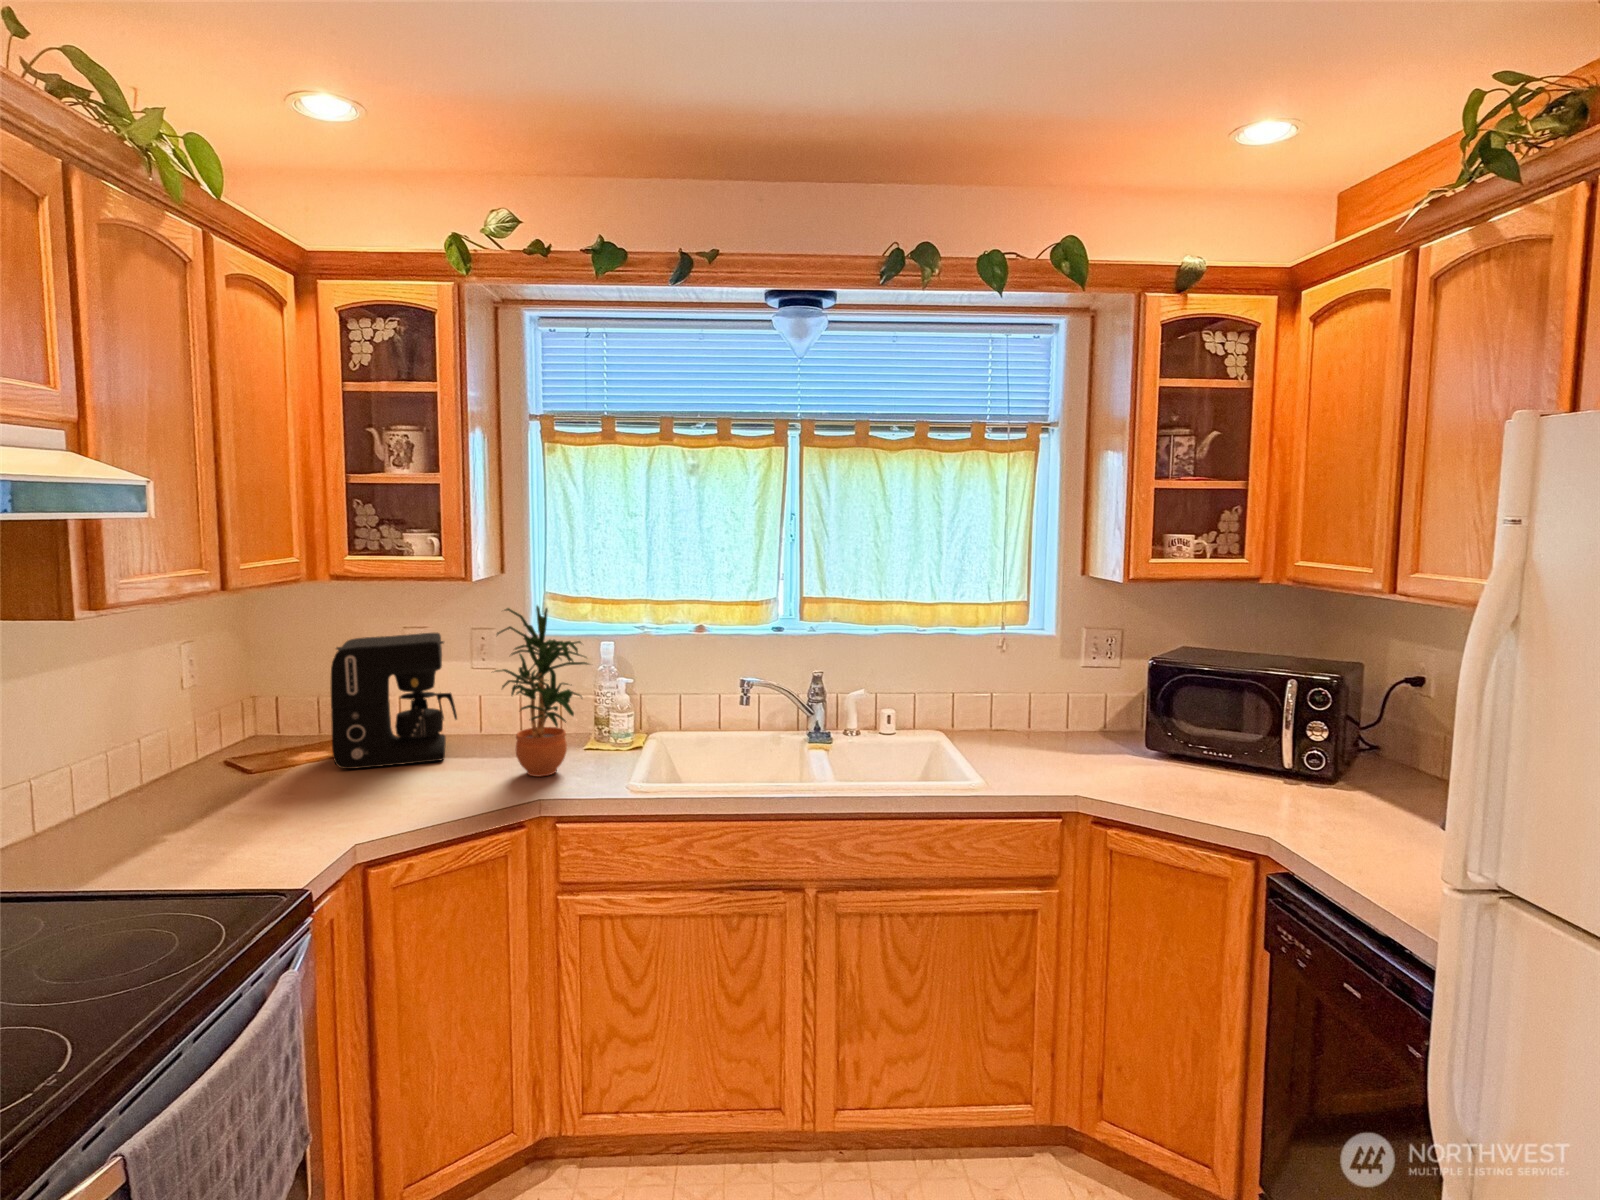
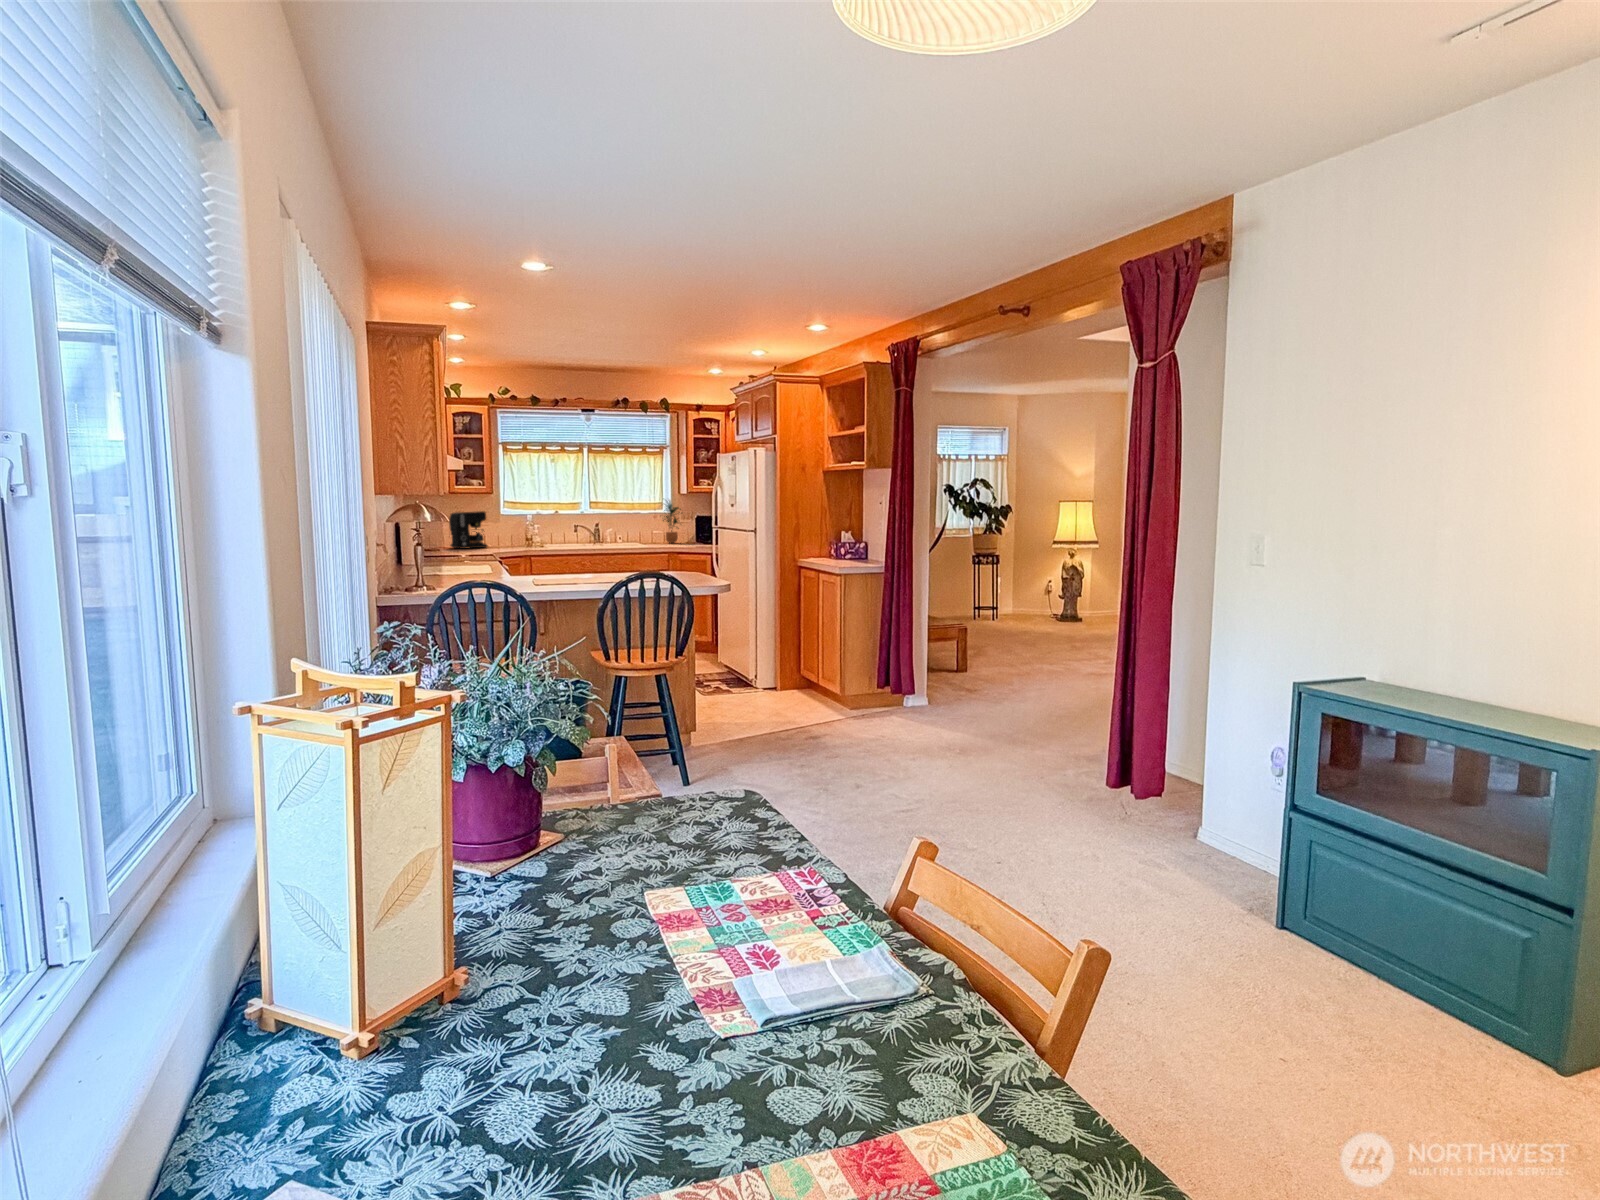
potted plant: present [495,606,588,777] -> present [663,501,681,543]

